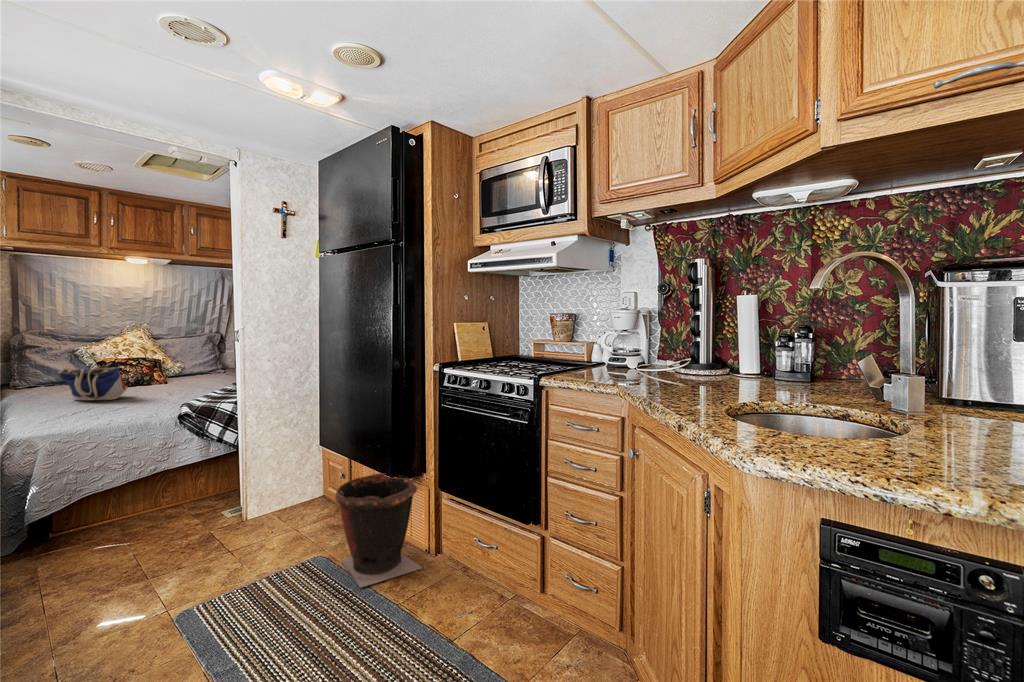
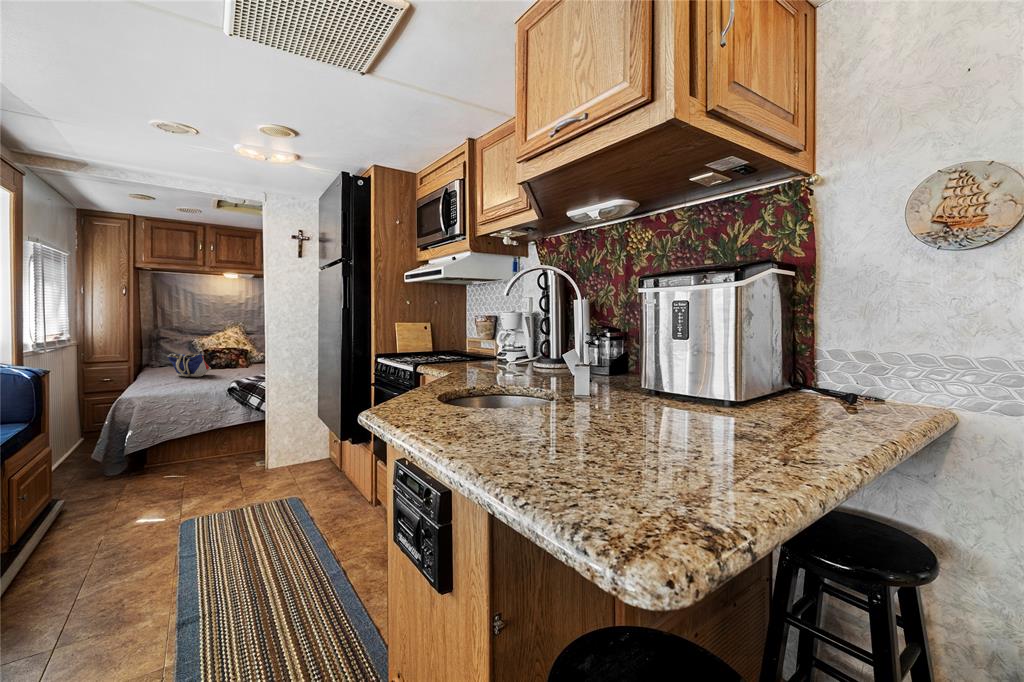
waste bin: present [335,473,422,587] -> none [293,440,358,522]

